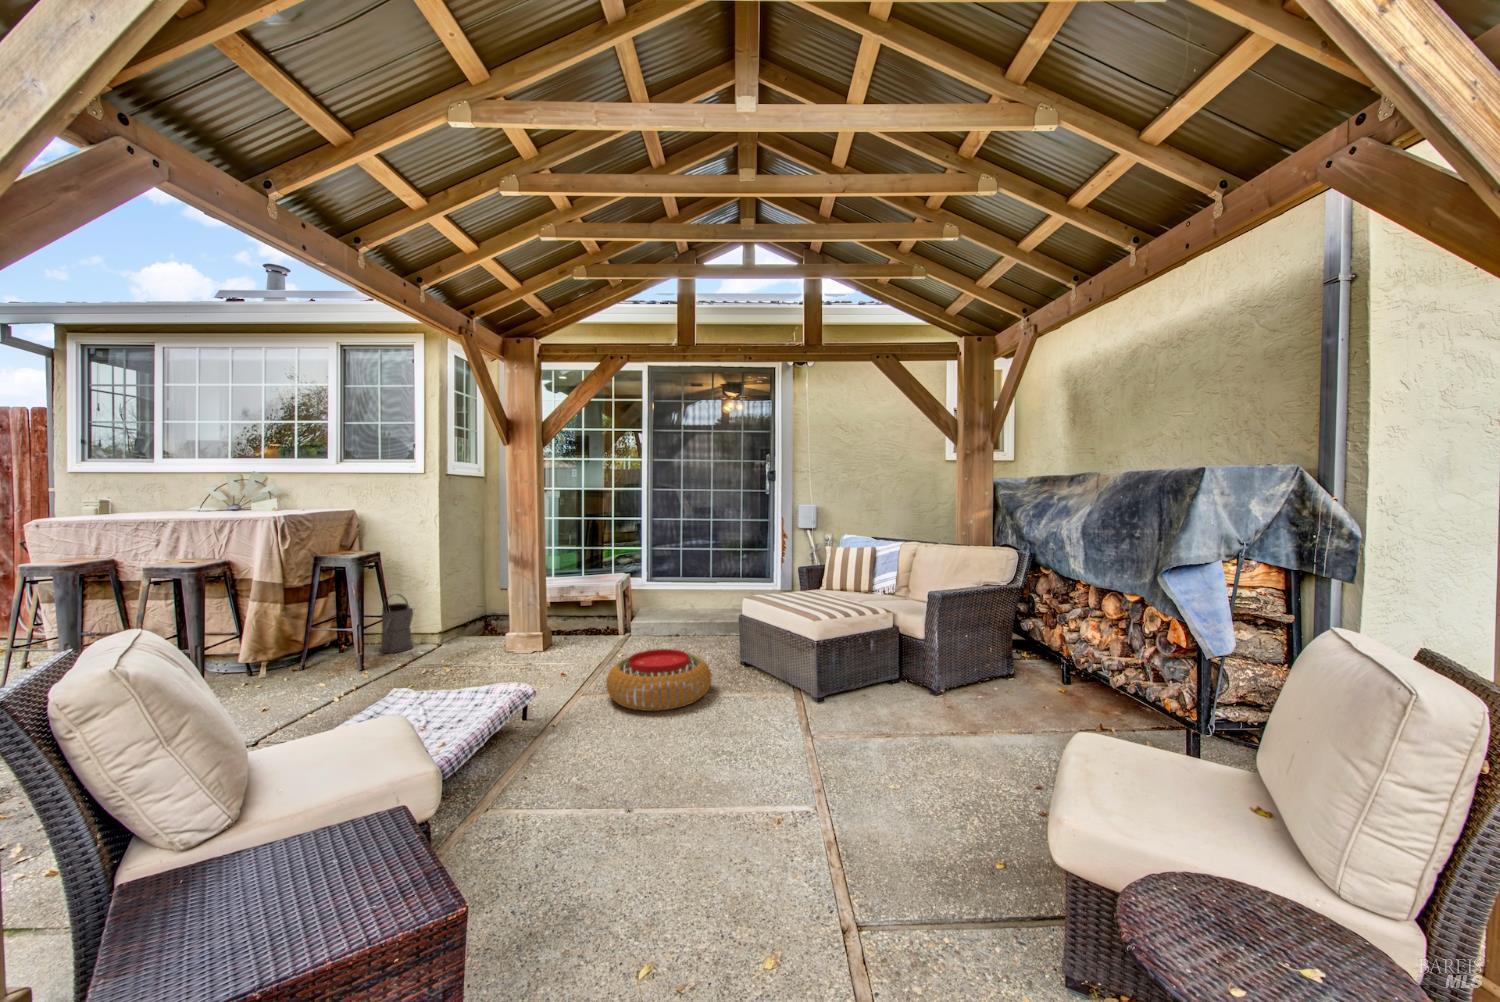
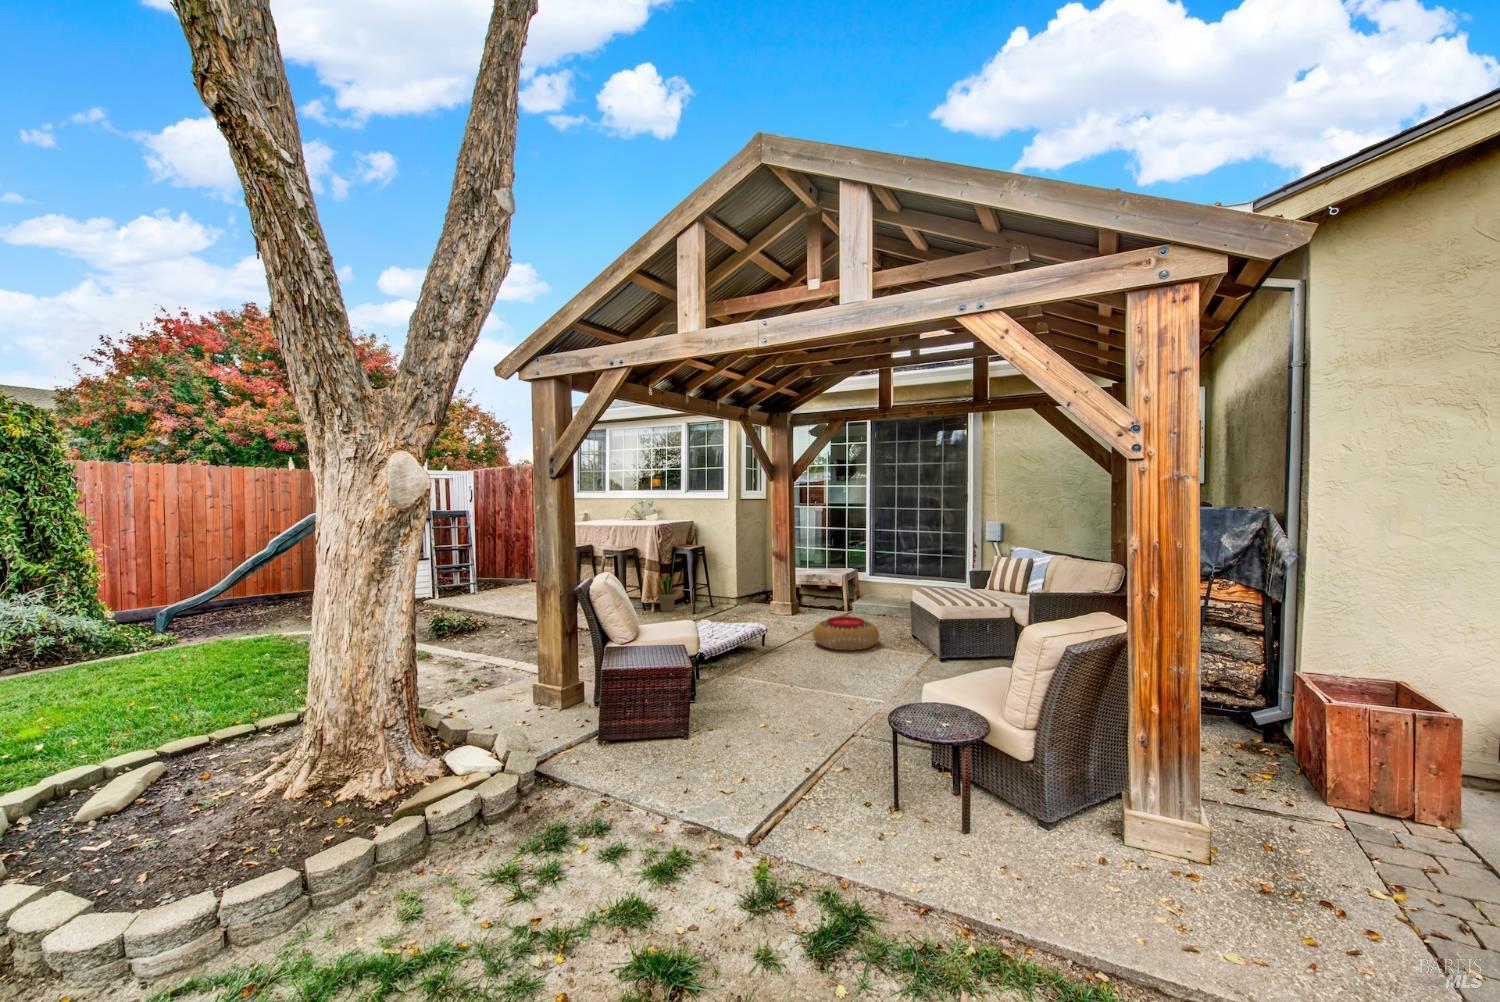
watering can: present [380,594,413,653] -> none [705,572,725,607]
potted plant: none [280,607,326,673] -> present [658,576,678,612]

